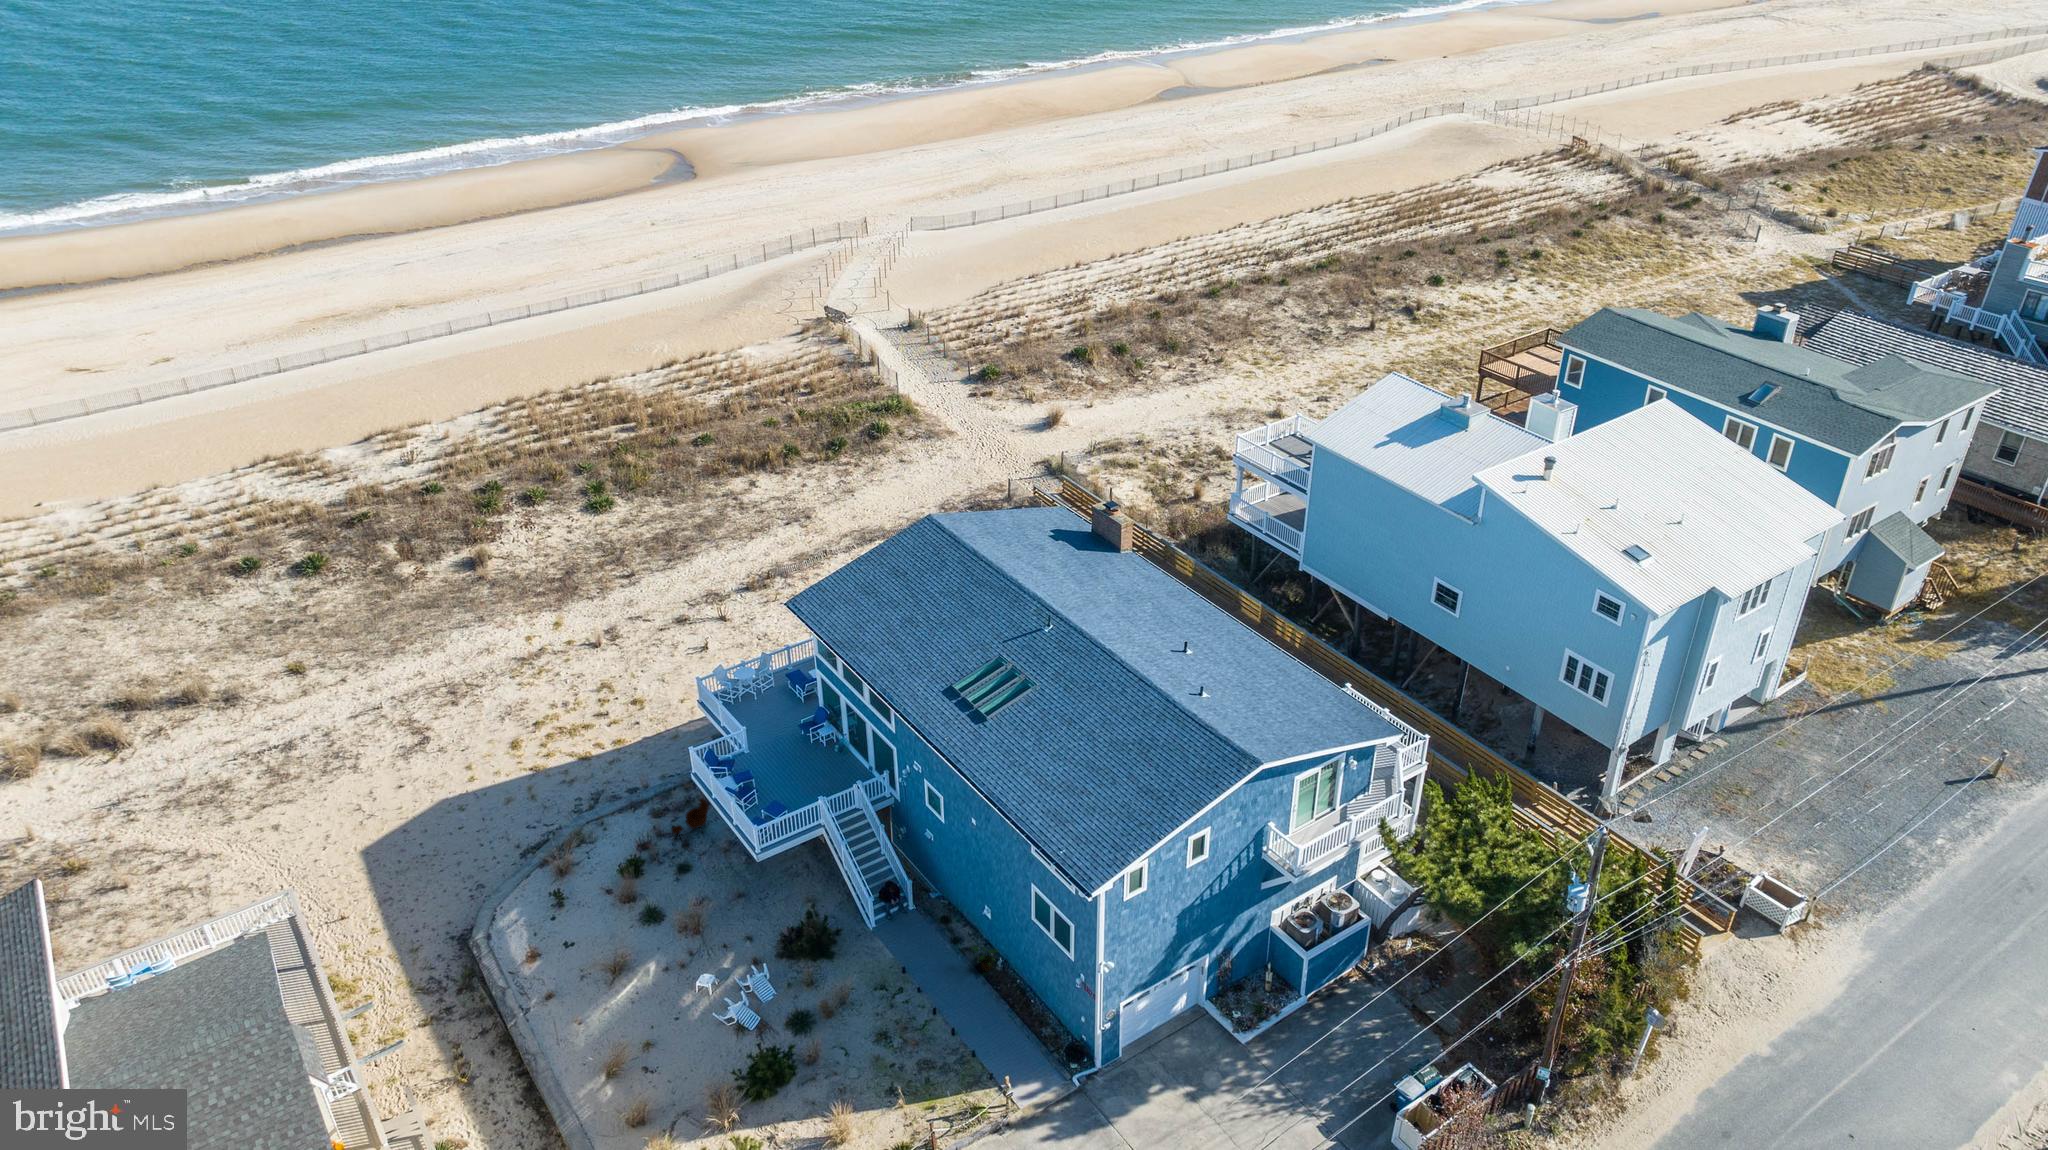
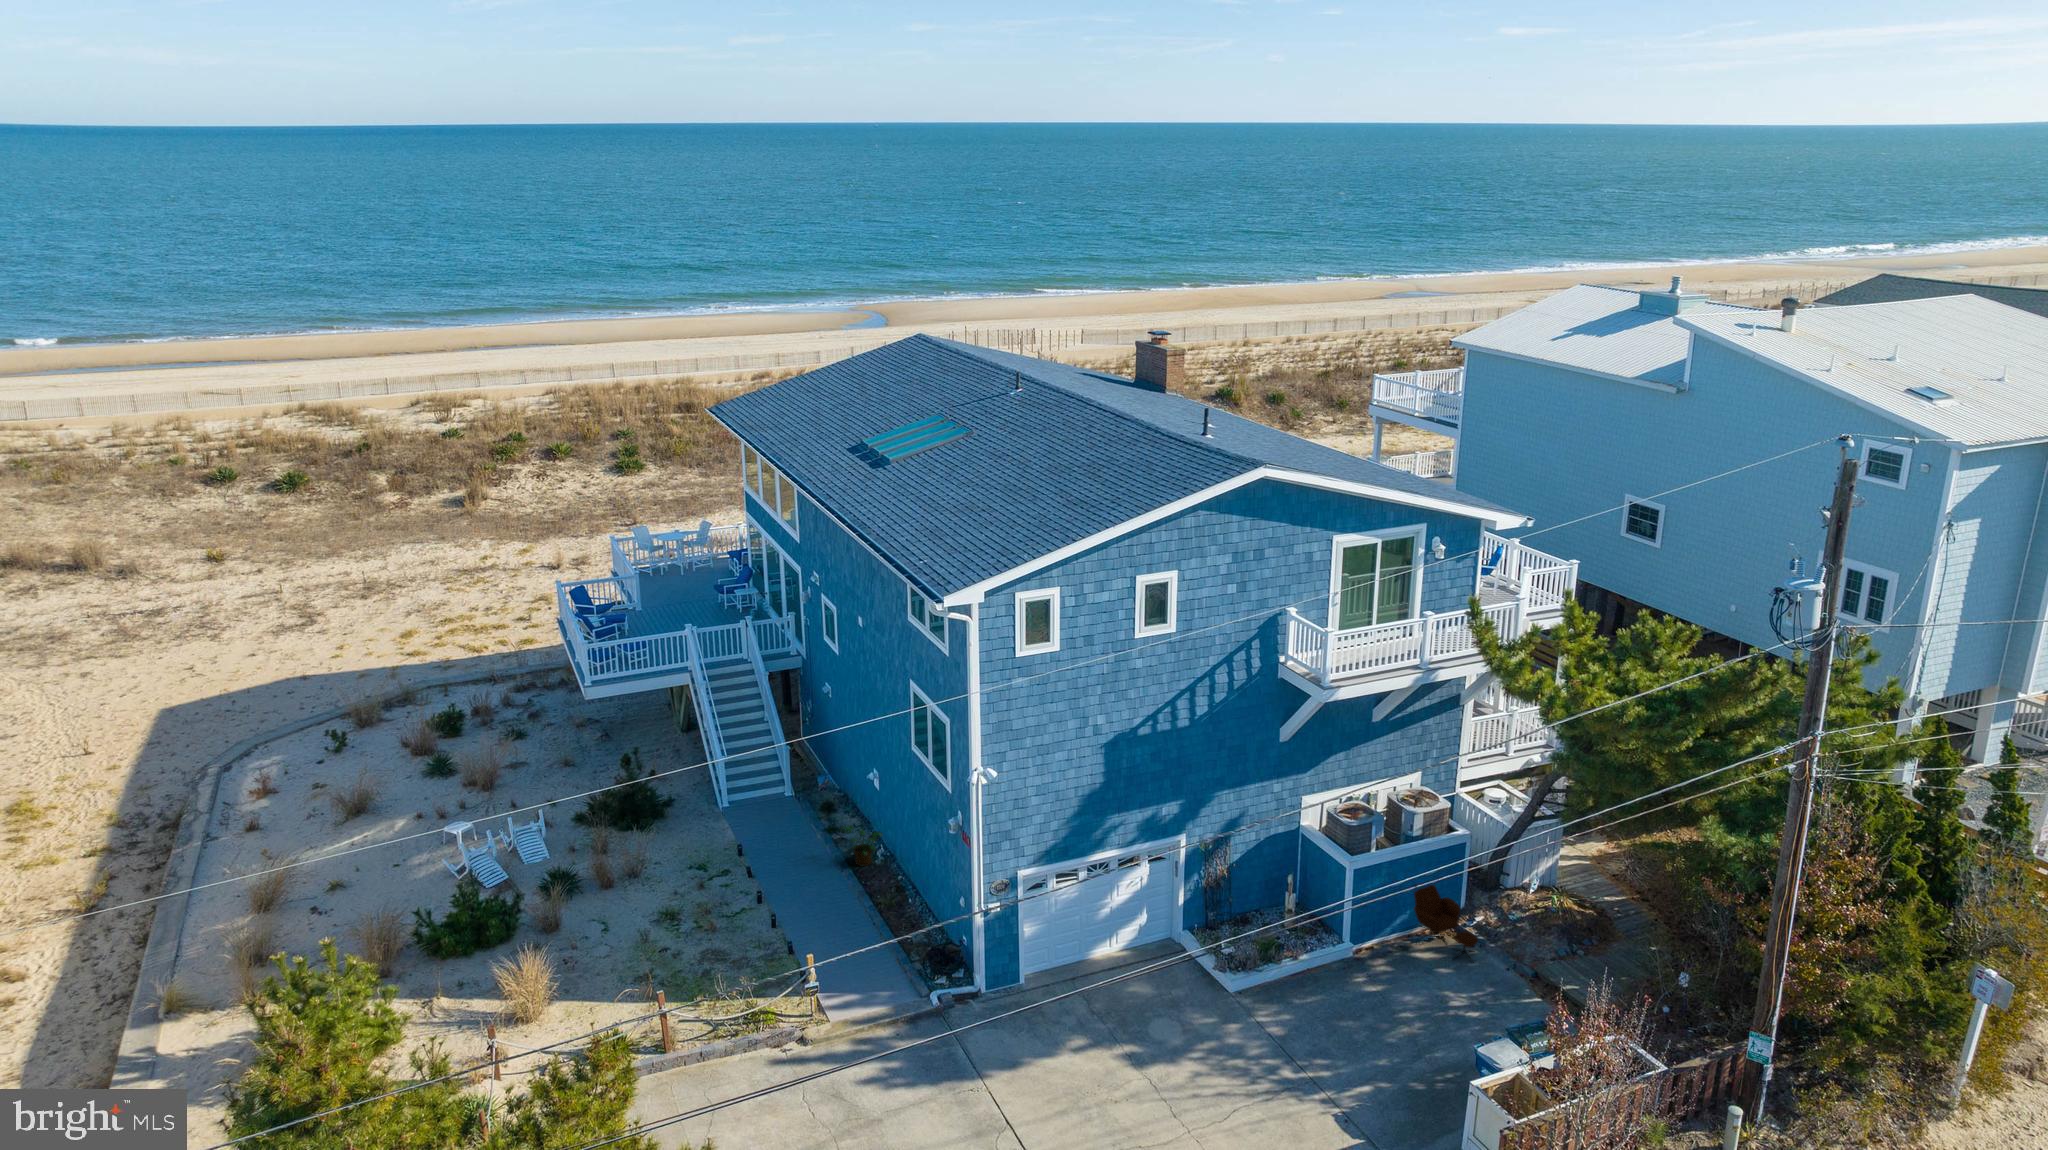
lounge chair: present [672,799,708,837] -> present [1413,883,1478,963]

